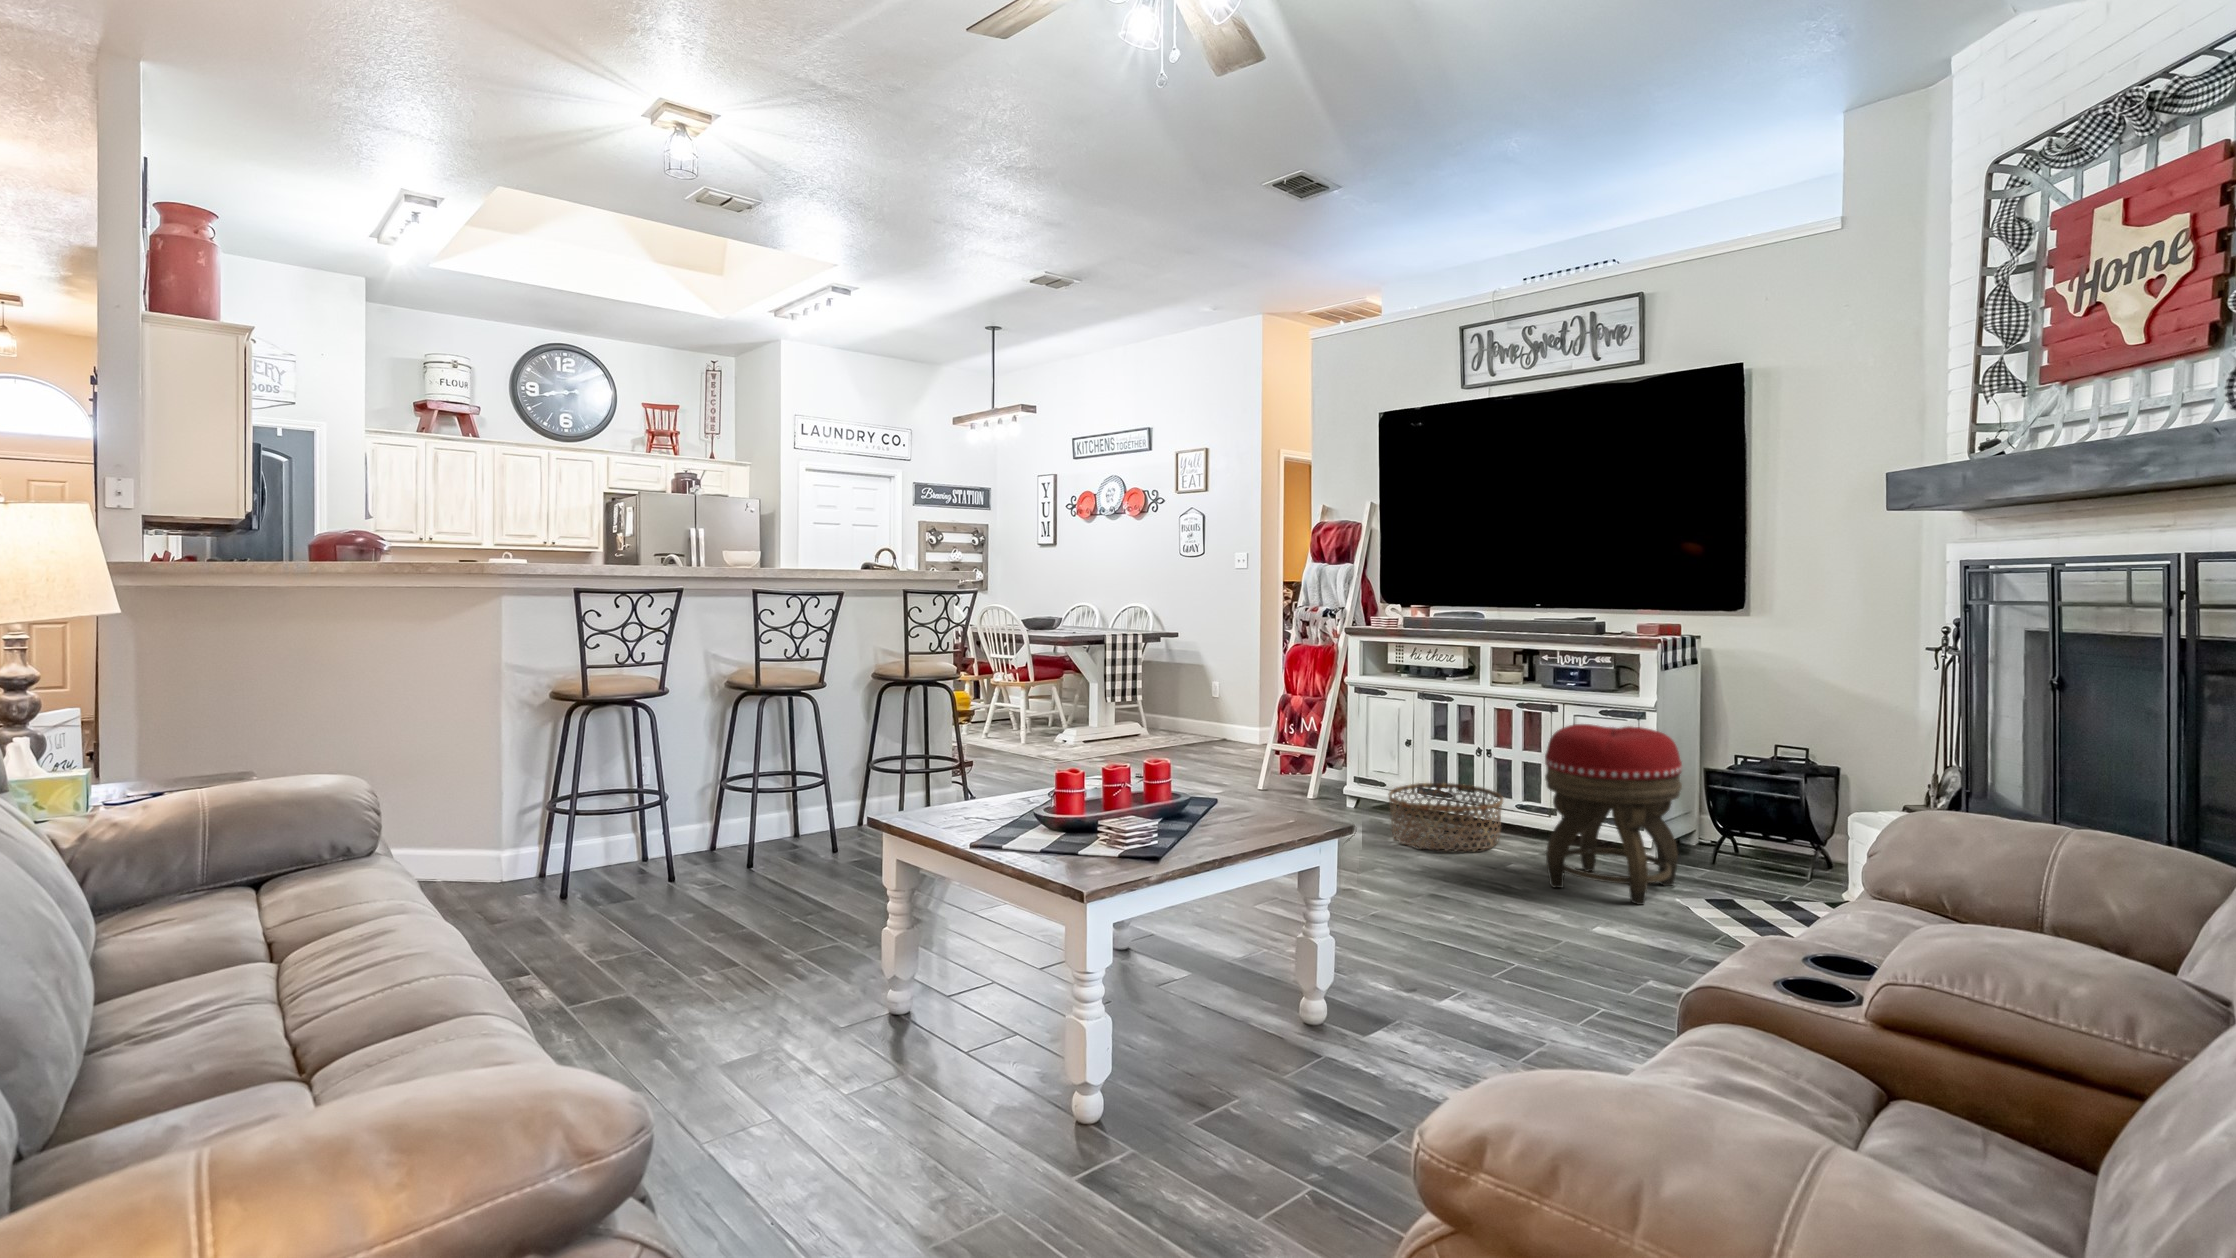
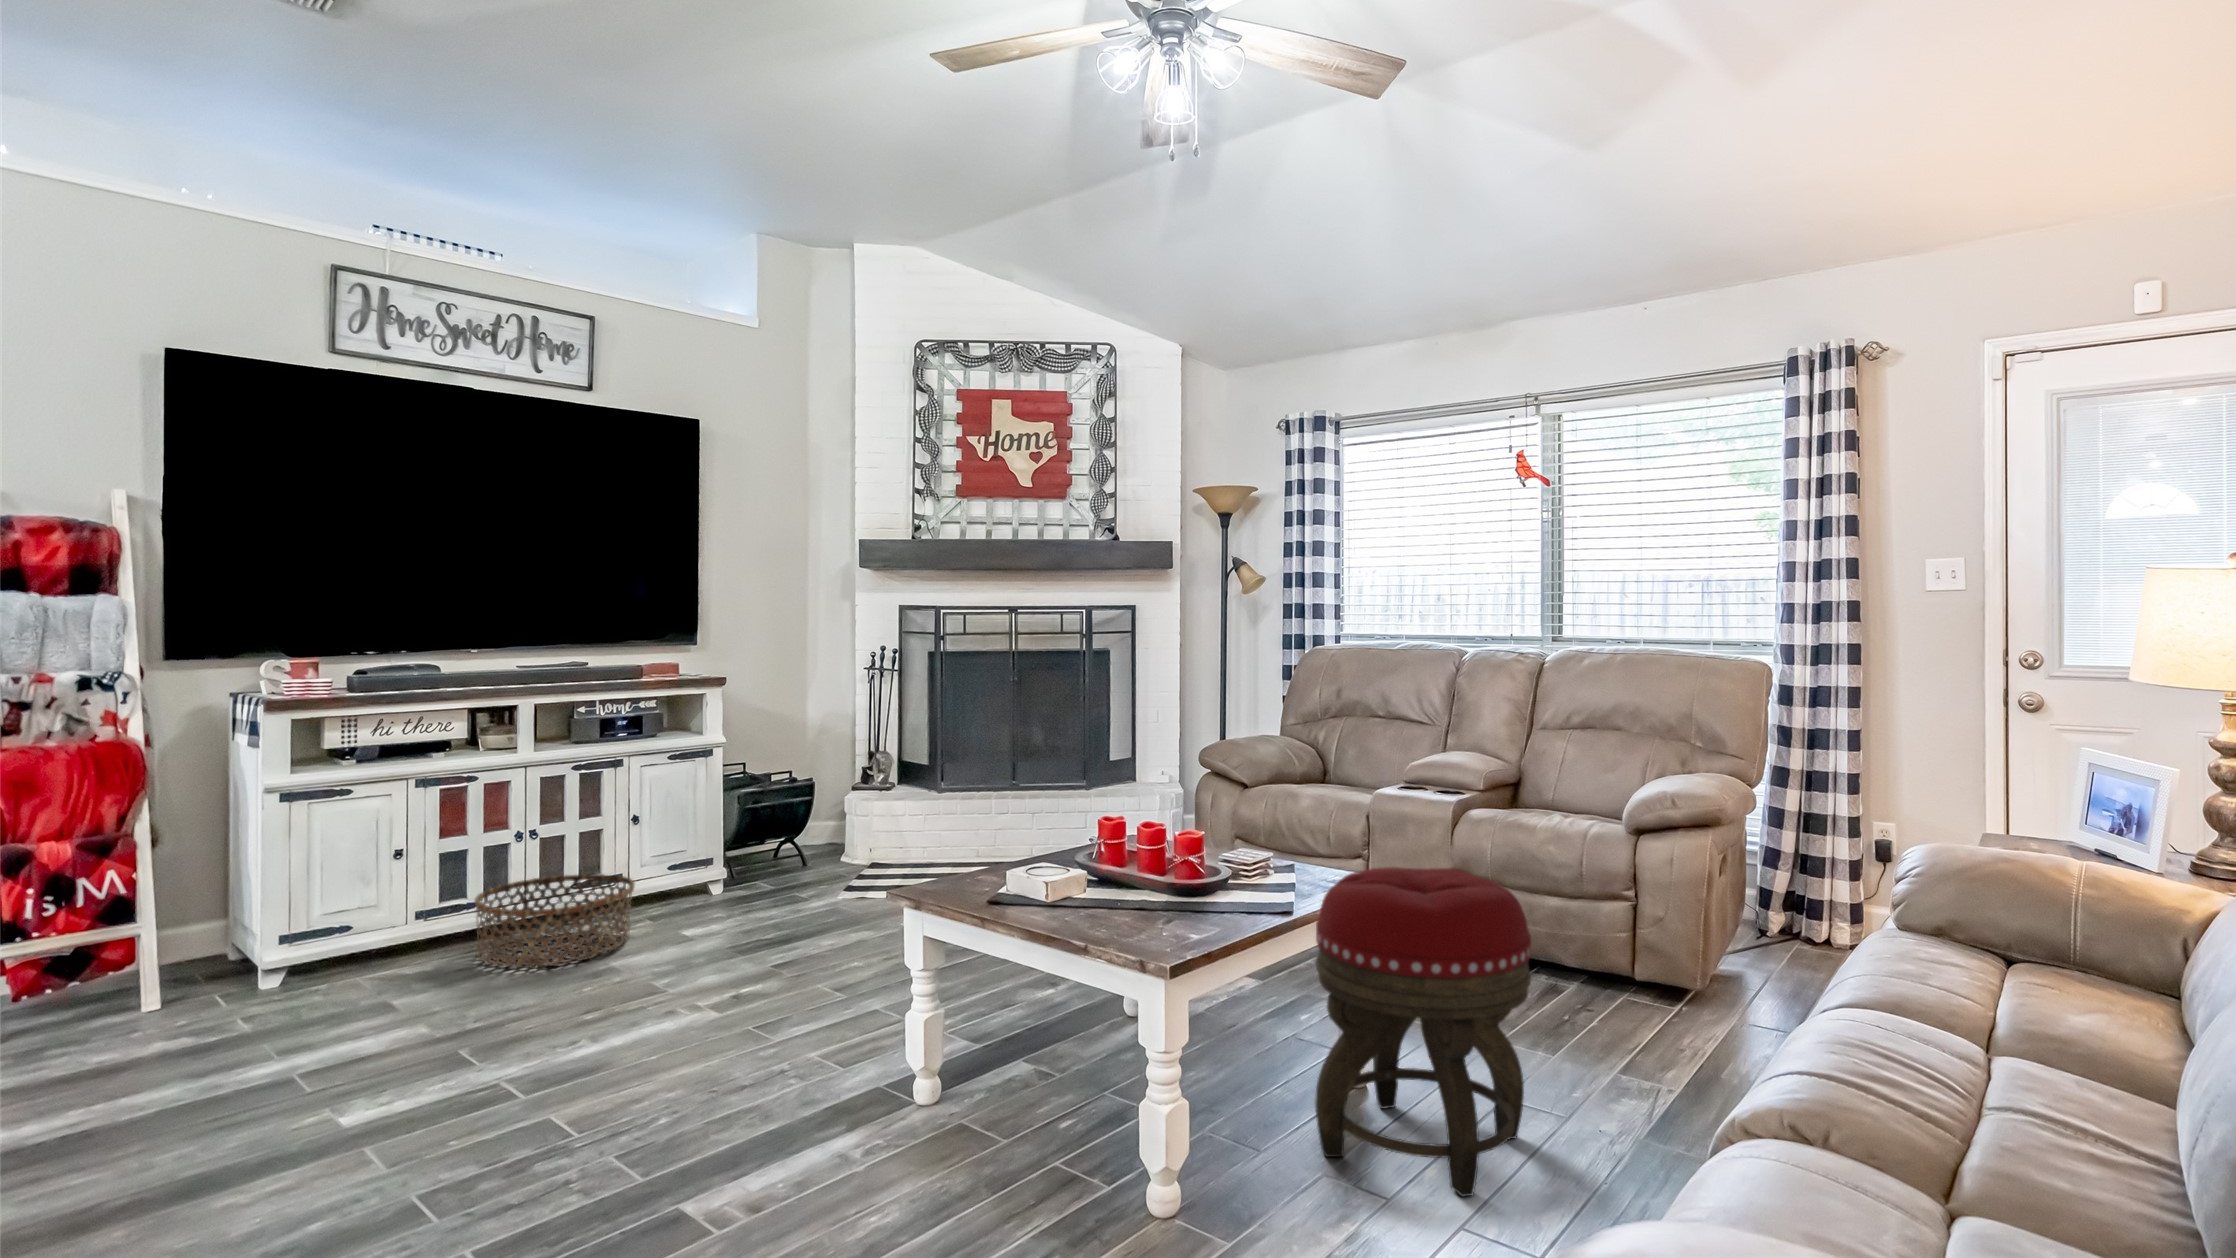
footstool: present [1545,724,1682,905] -> present [1315,867,1531,1197]

